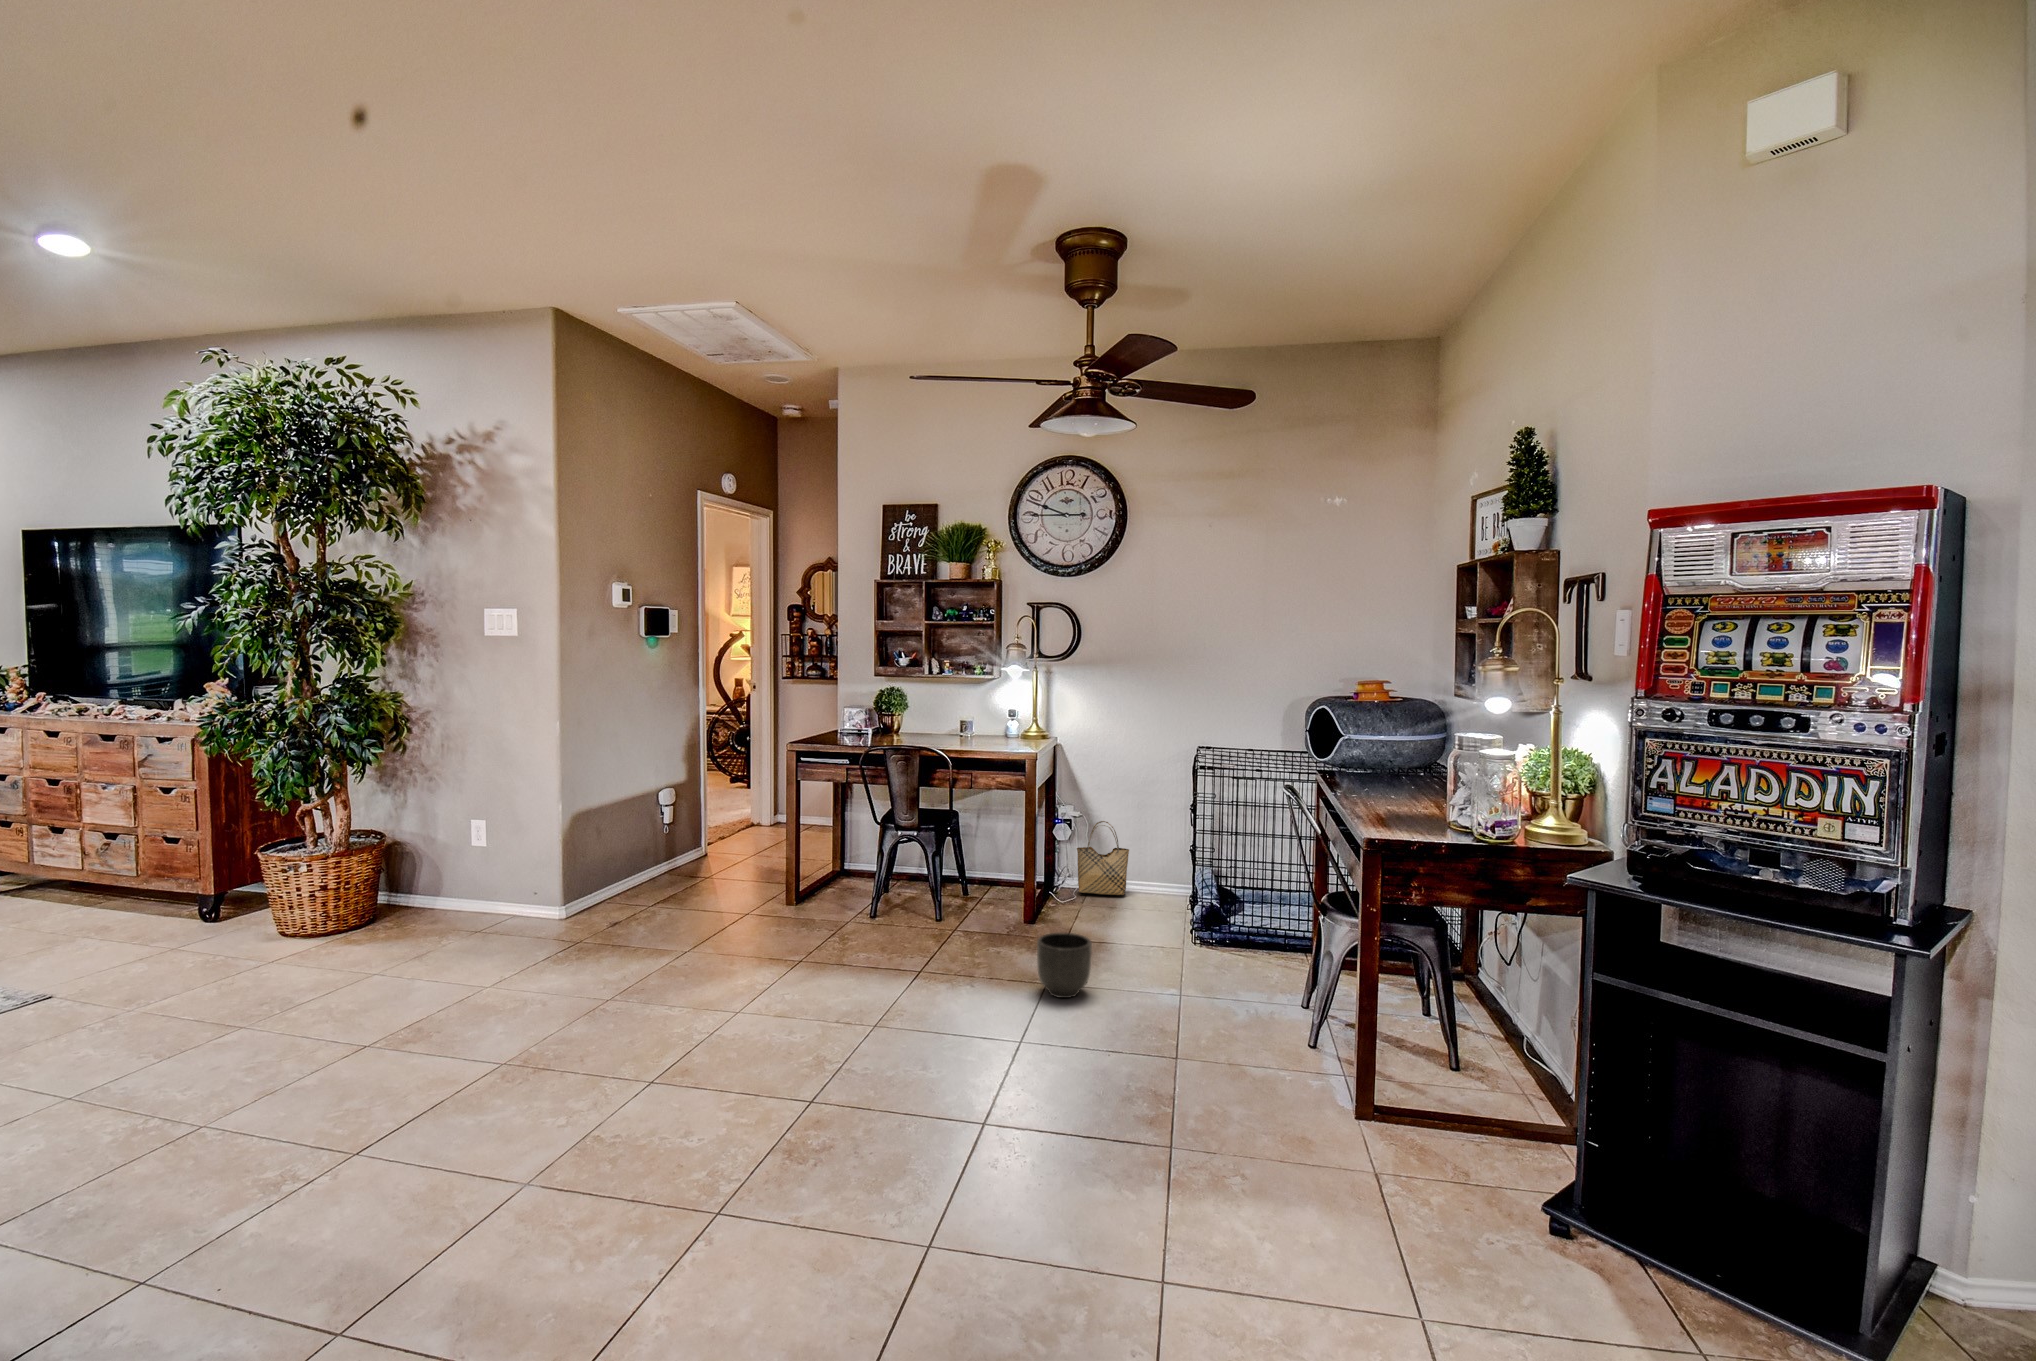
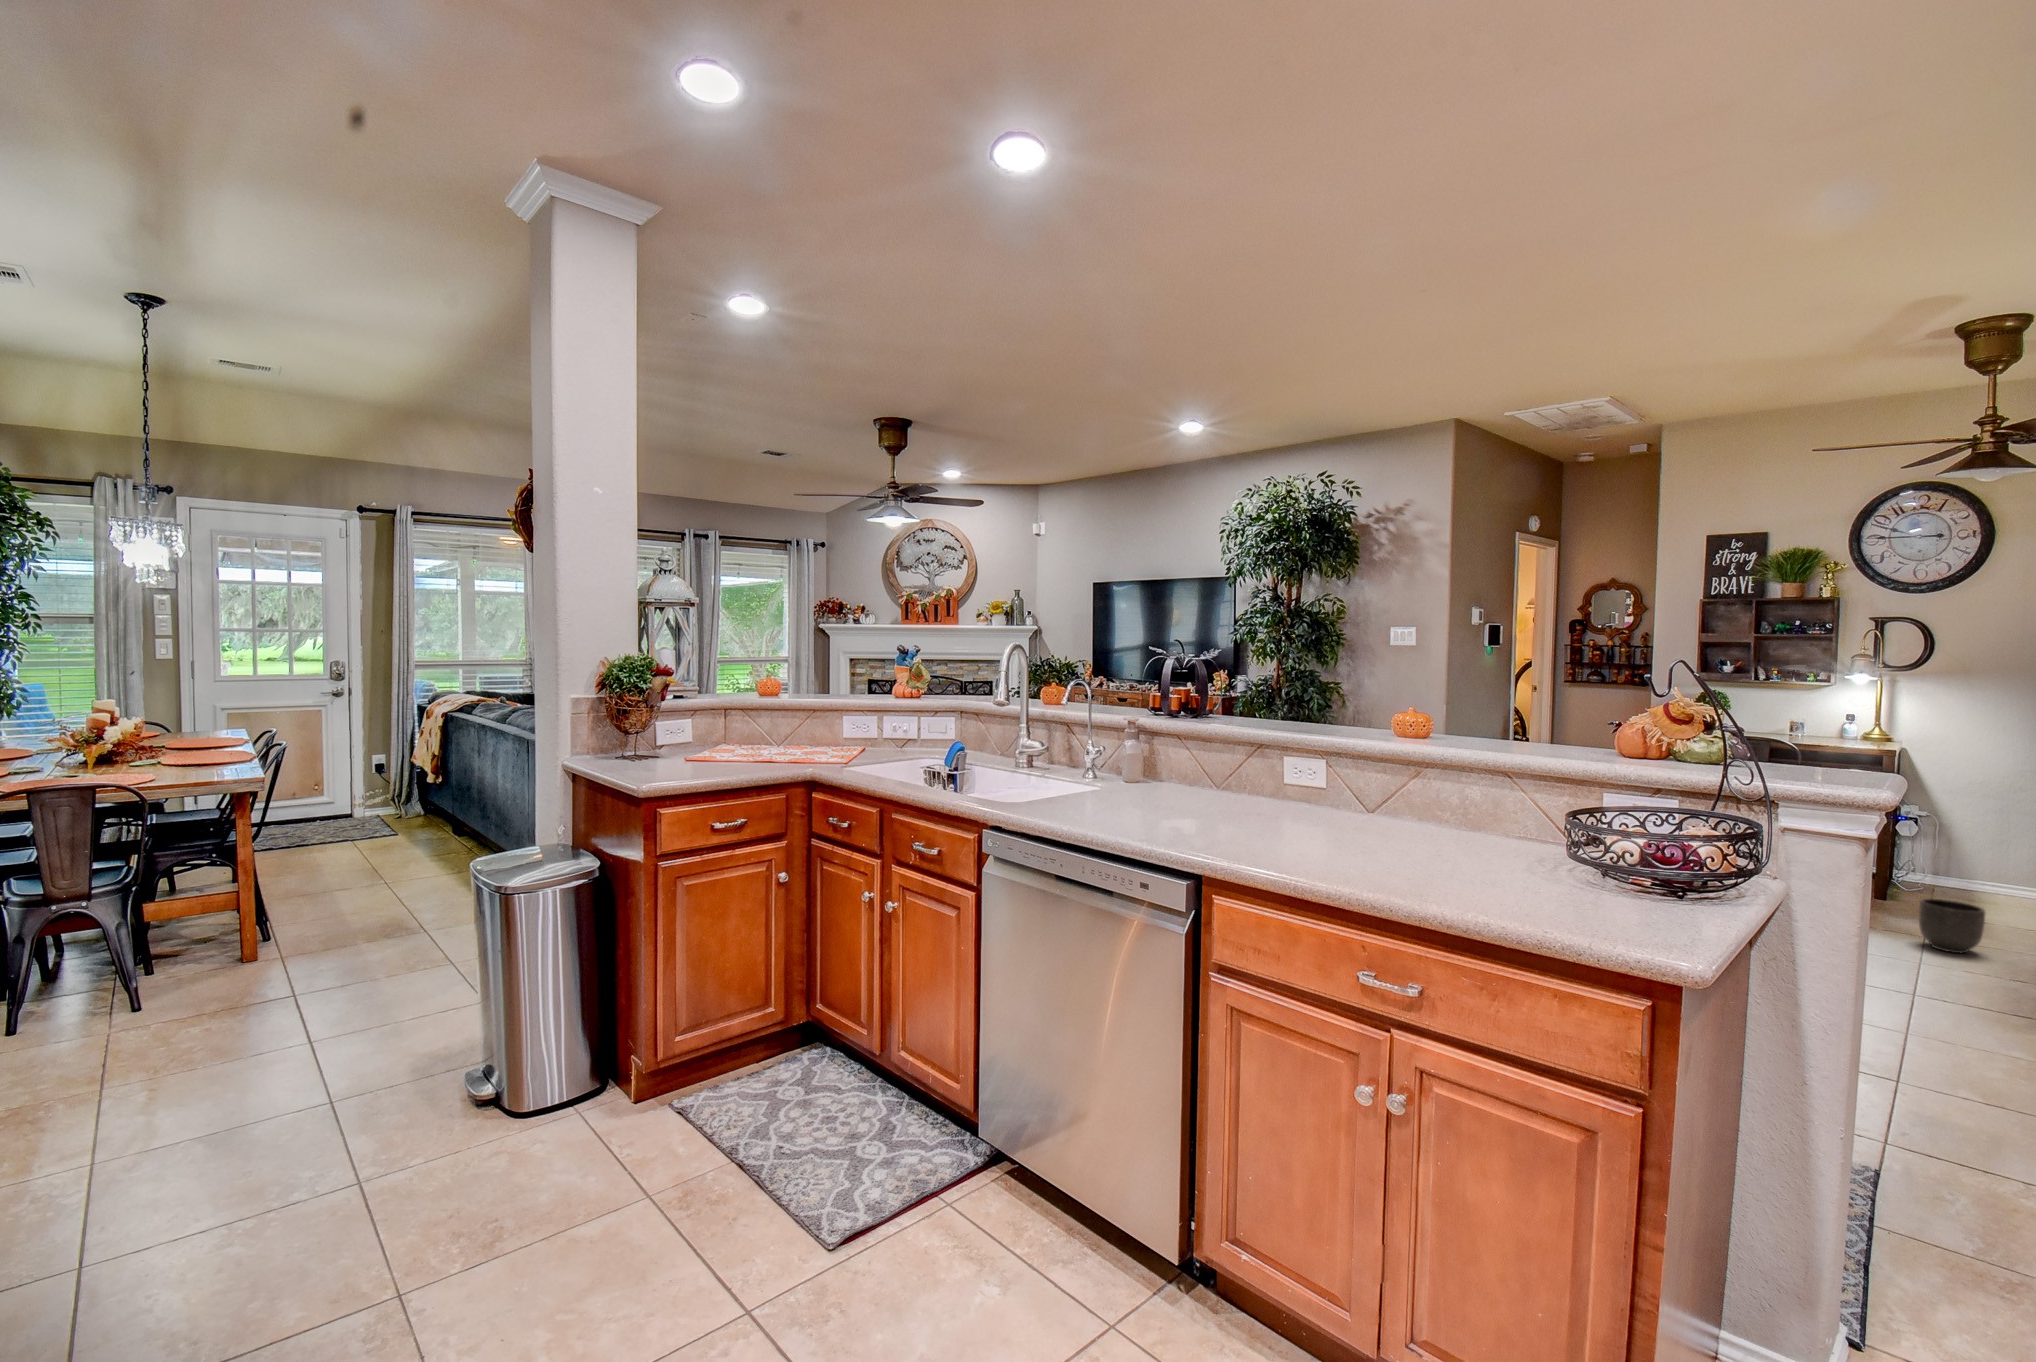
woven basket: present [1077,821,1129,895] -> none [1926,821,1996,892]

